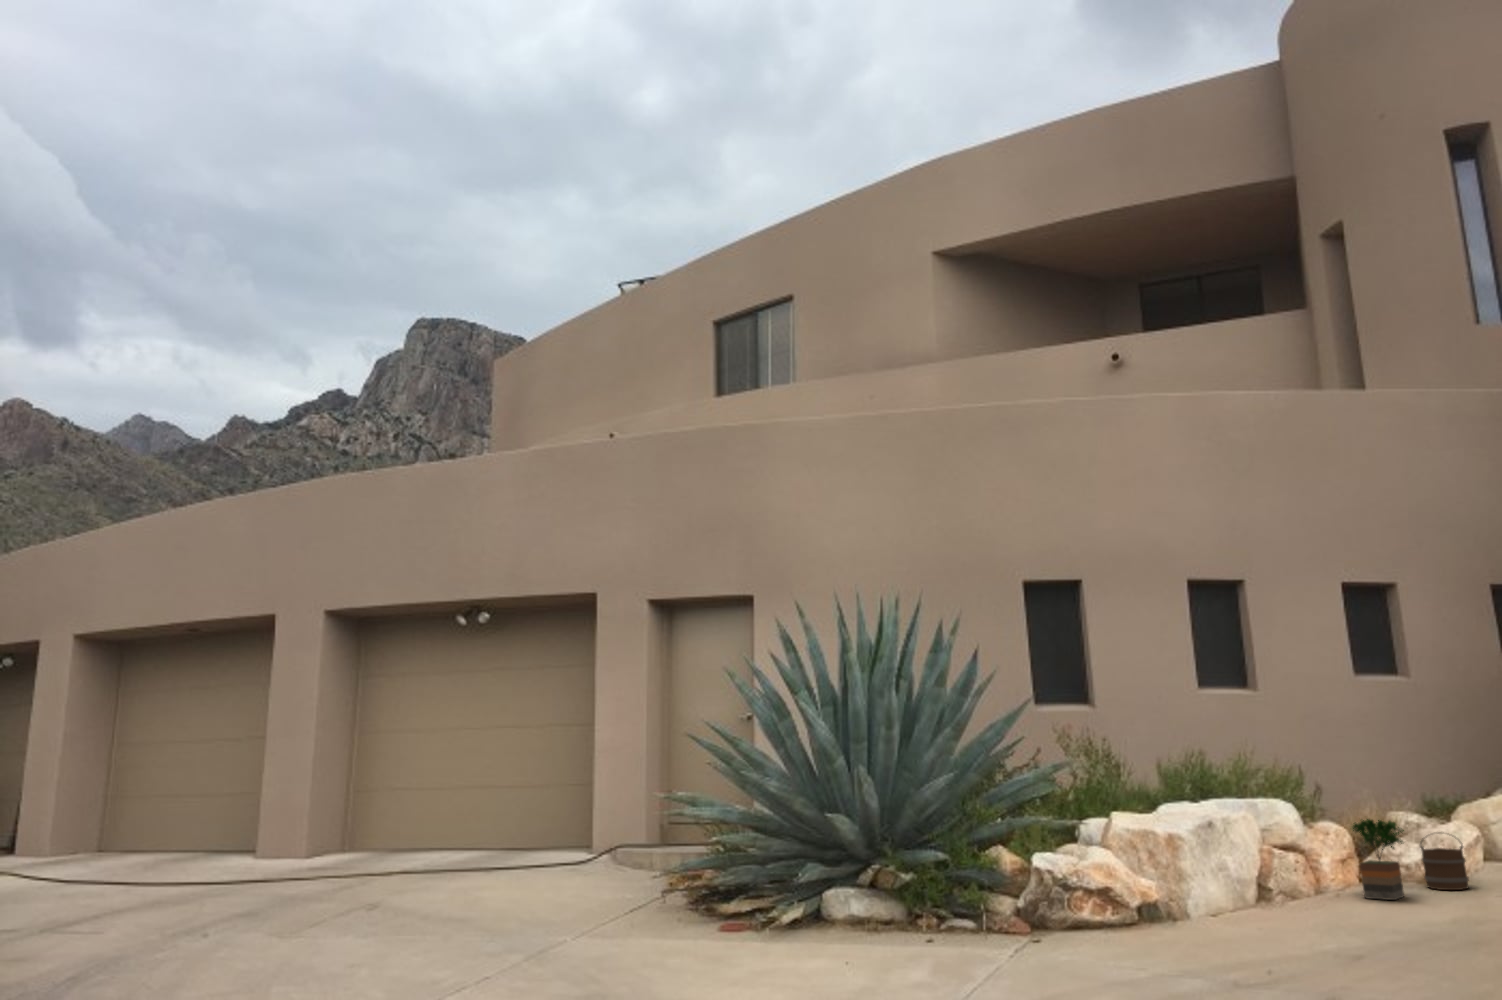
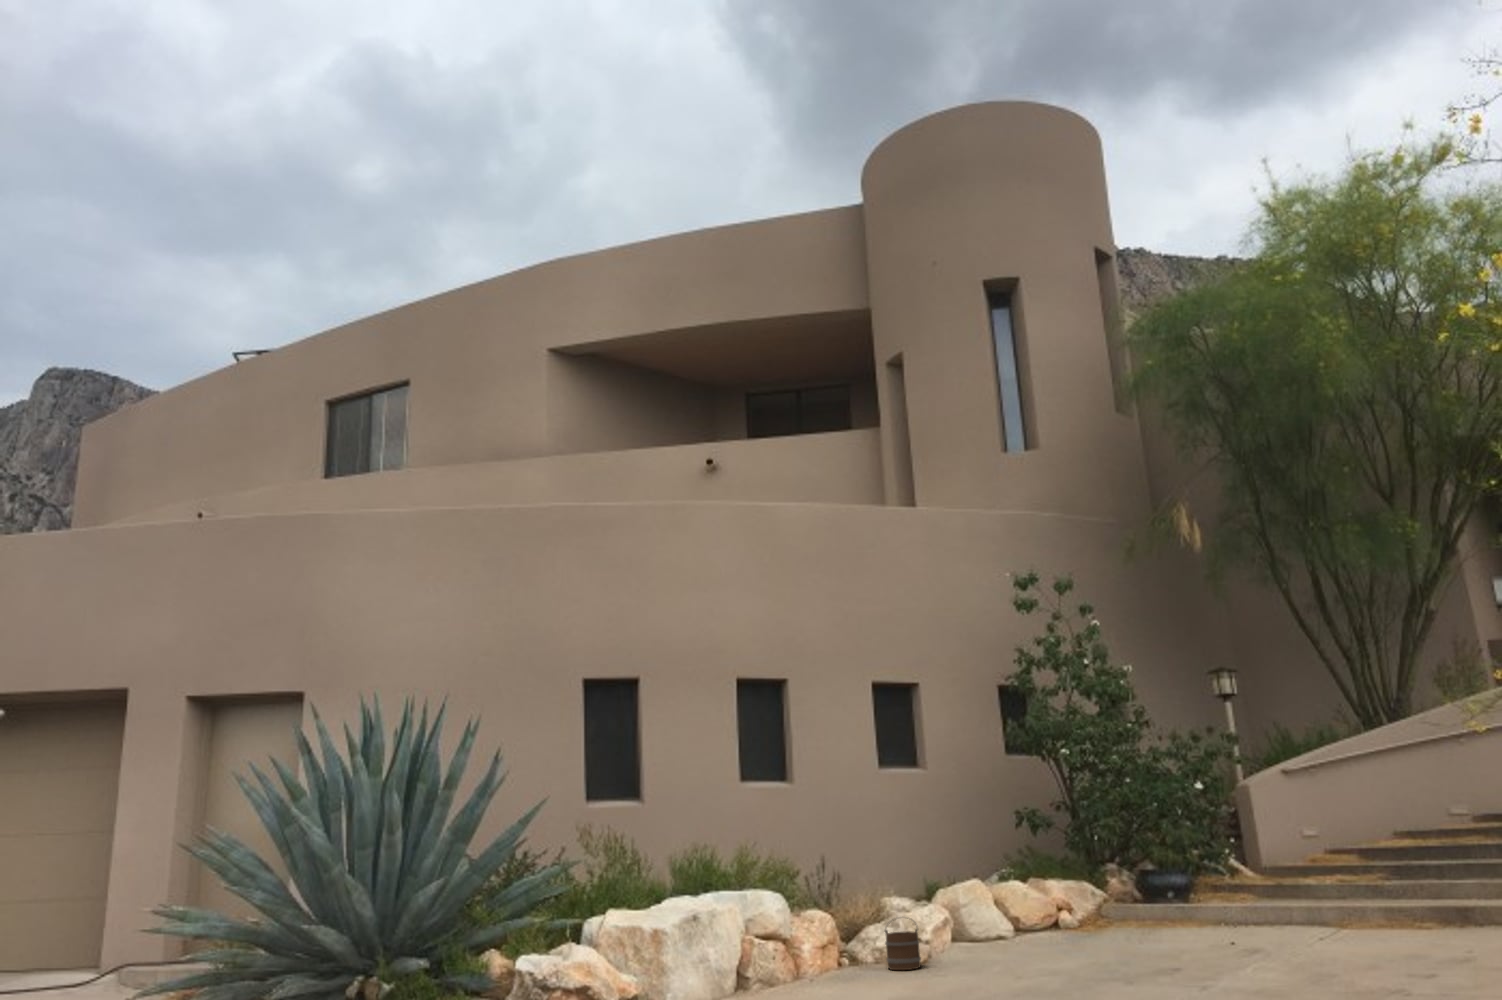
potted tree: present [1352,819,1404,900] -> none [822,906,867,983]

